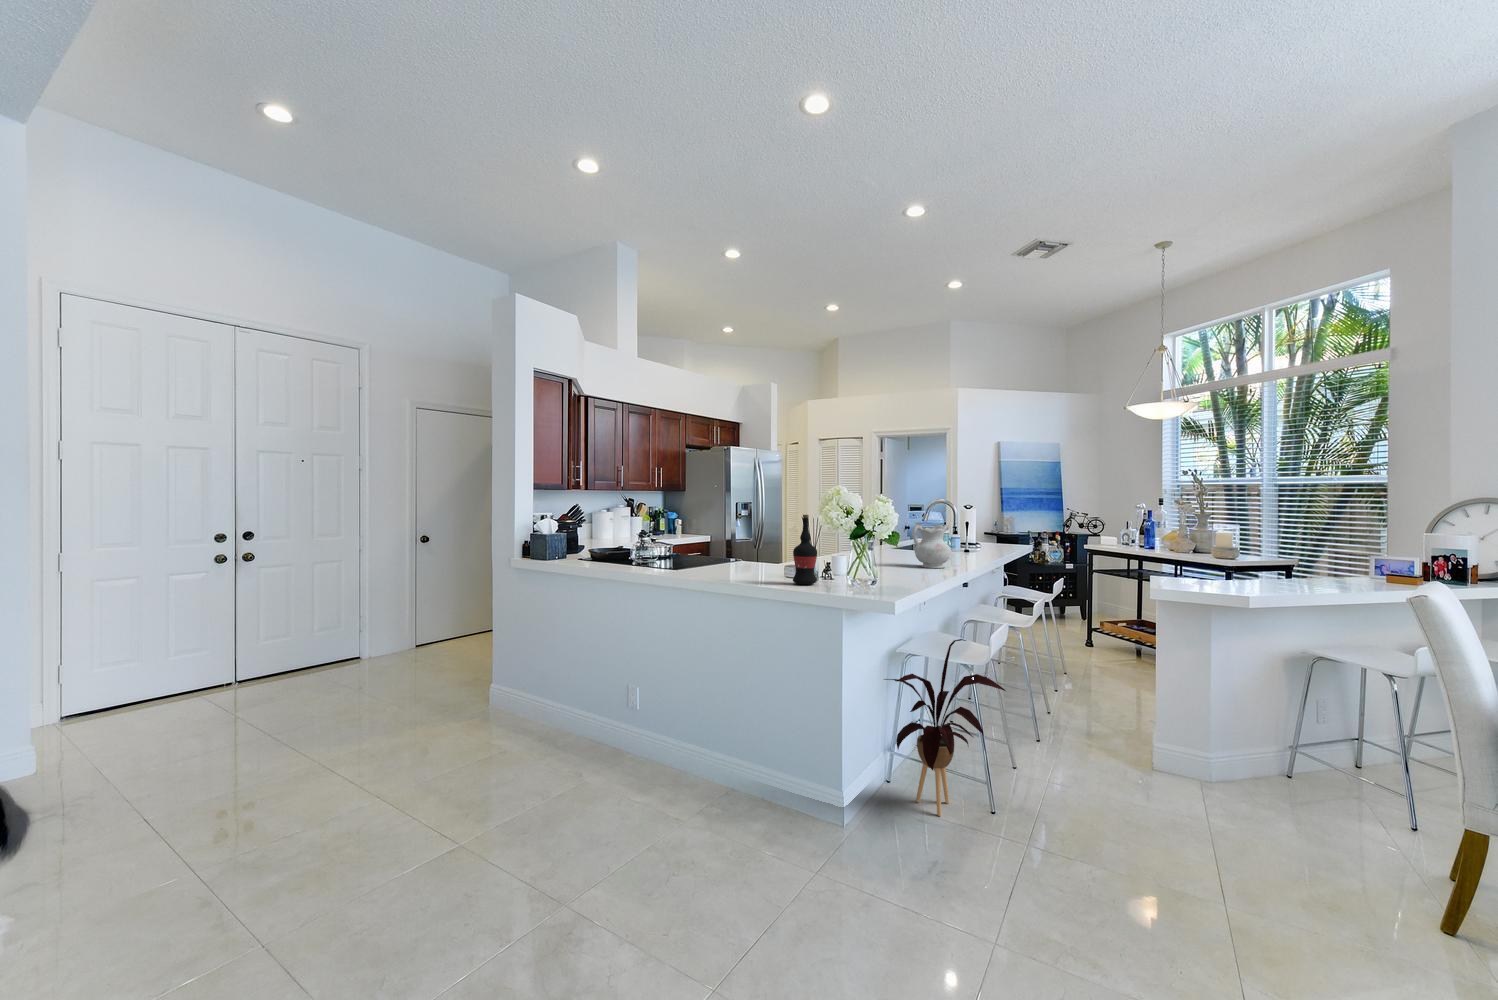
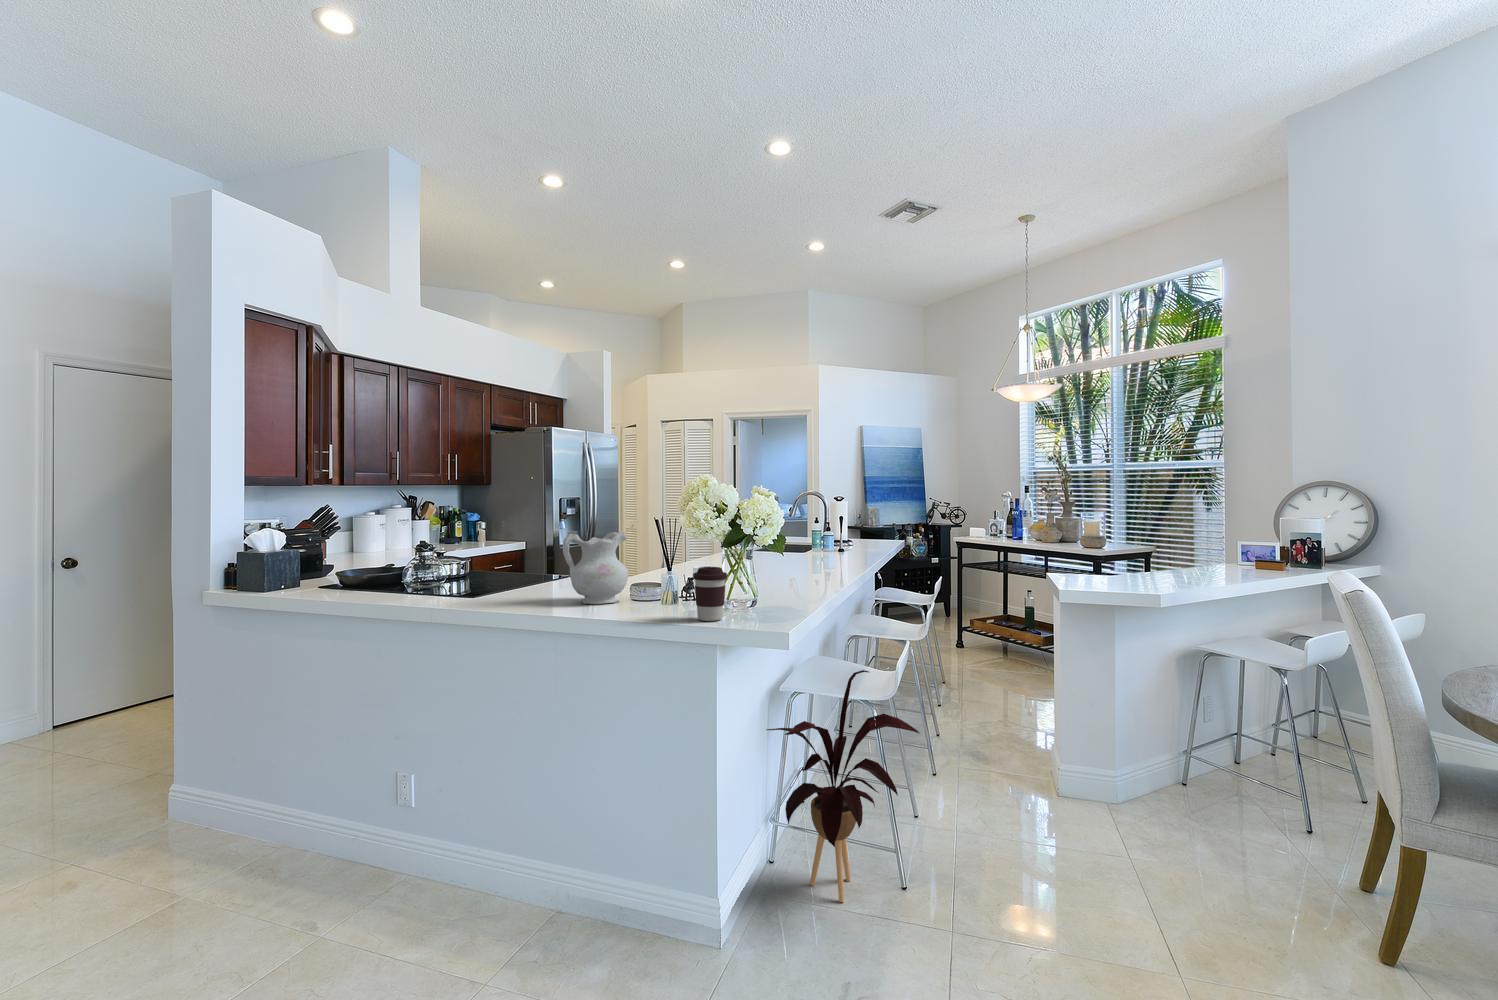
wine bottle: present [793,515,817,584] -> none [643,516,677,612]
ceramic pitcher: present [912,523,951,568] -> present [563,531,628,604]
coffee cup: none [827,552,852,591] -> present [693,567,727,621]

